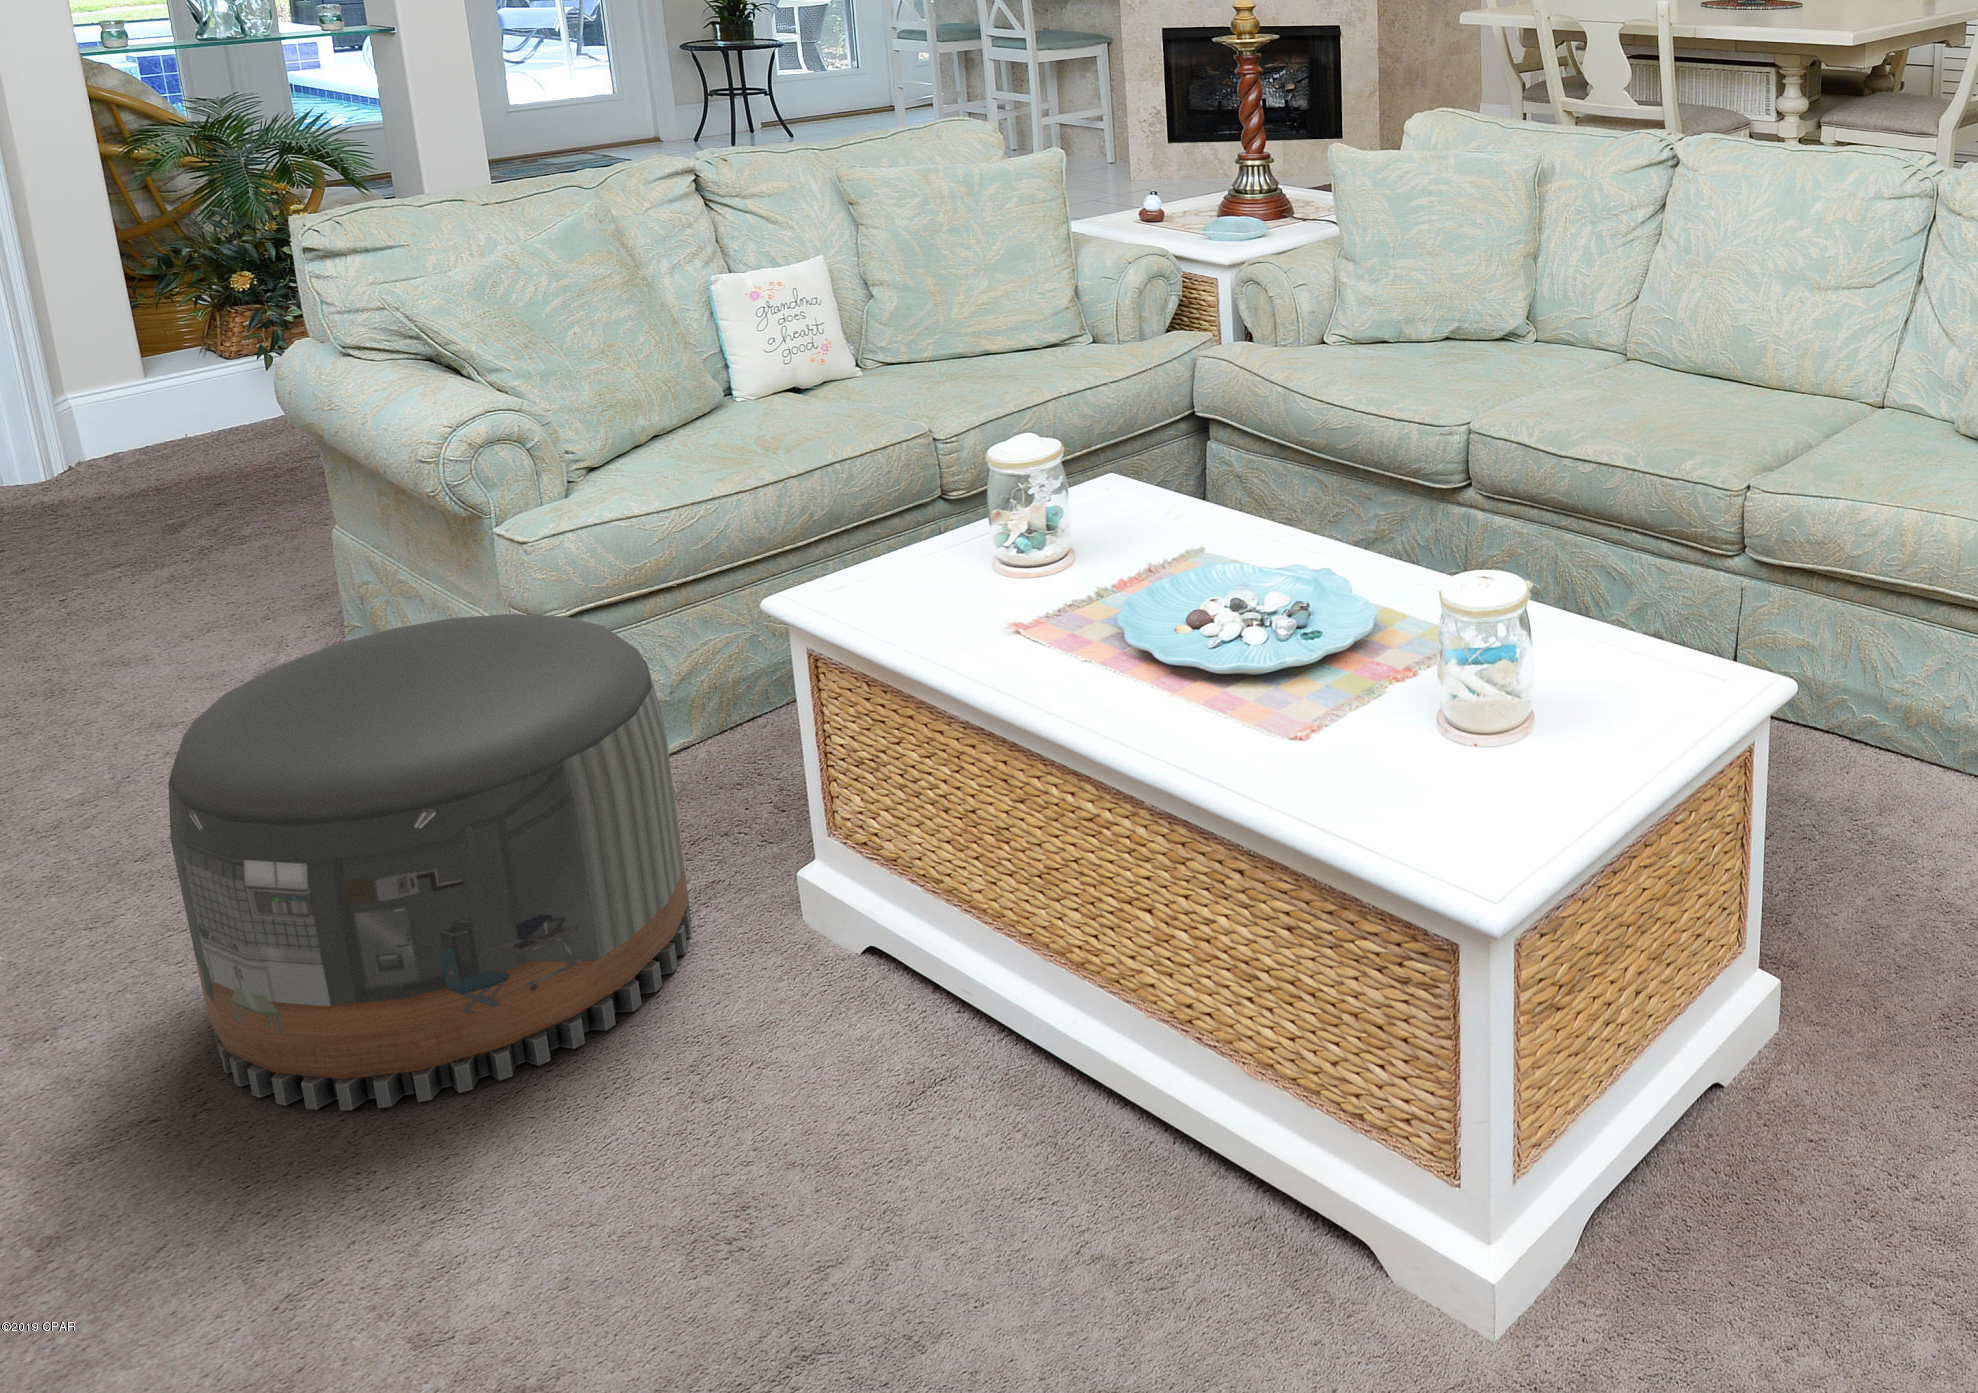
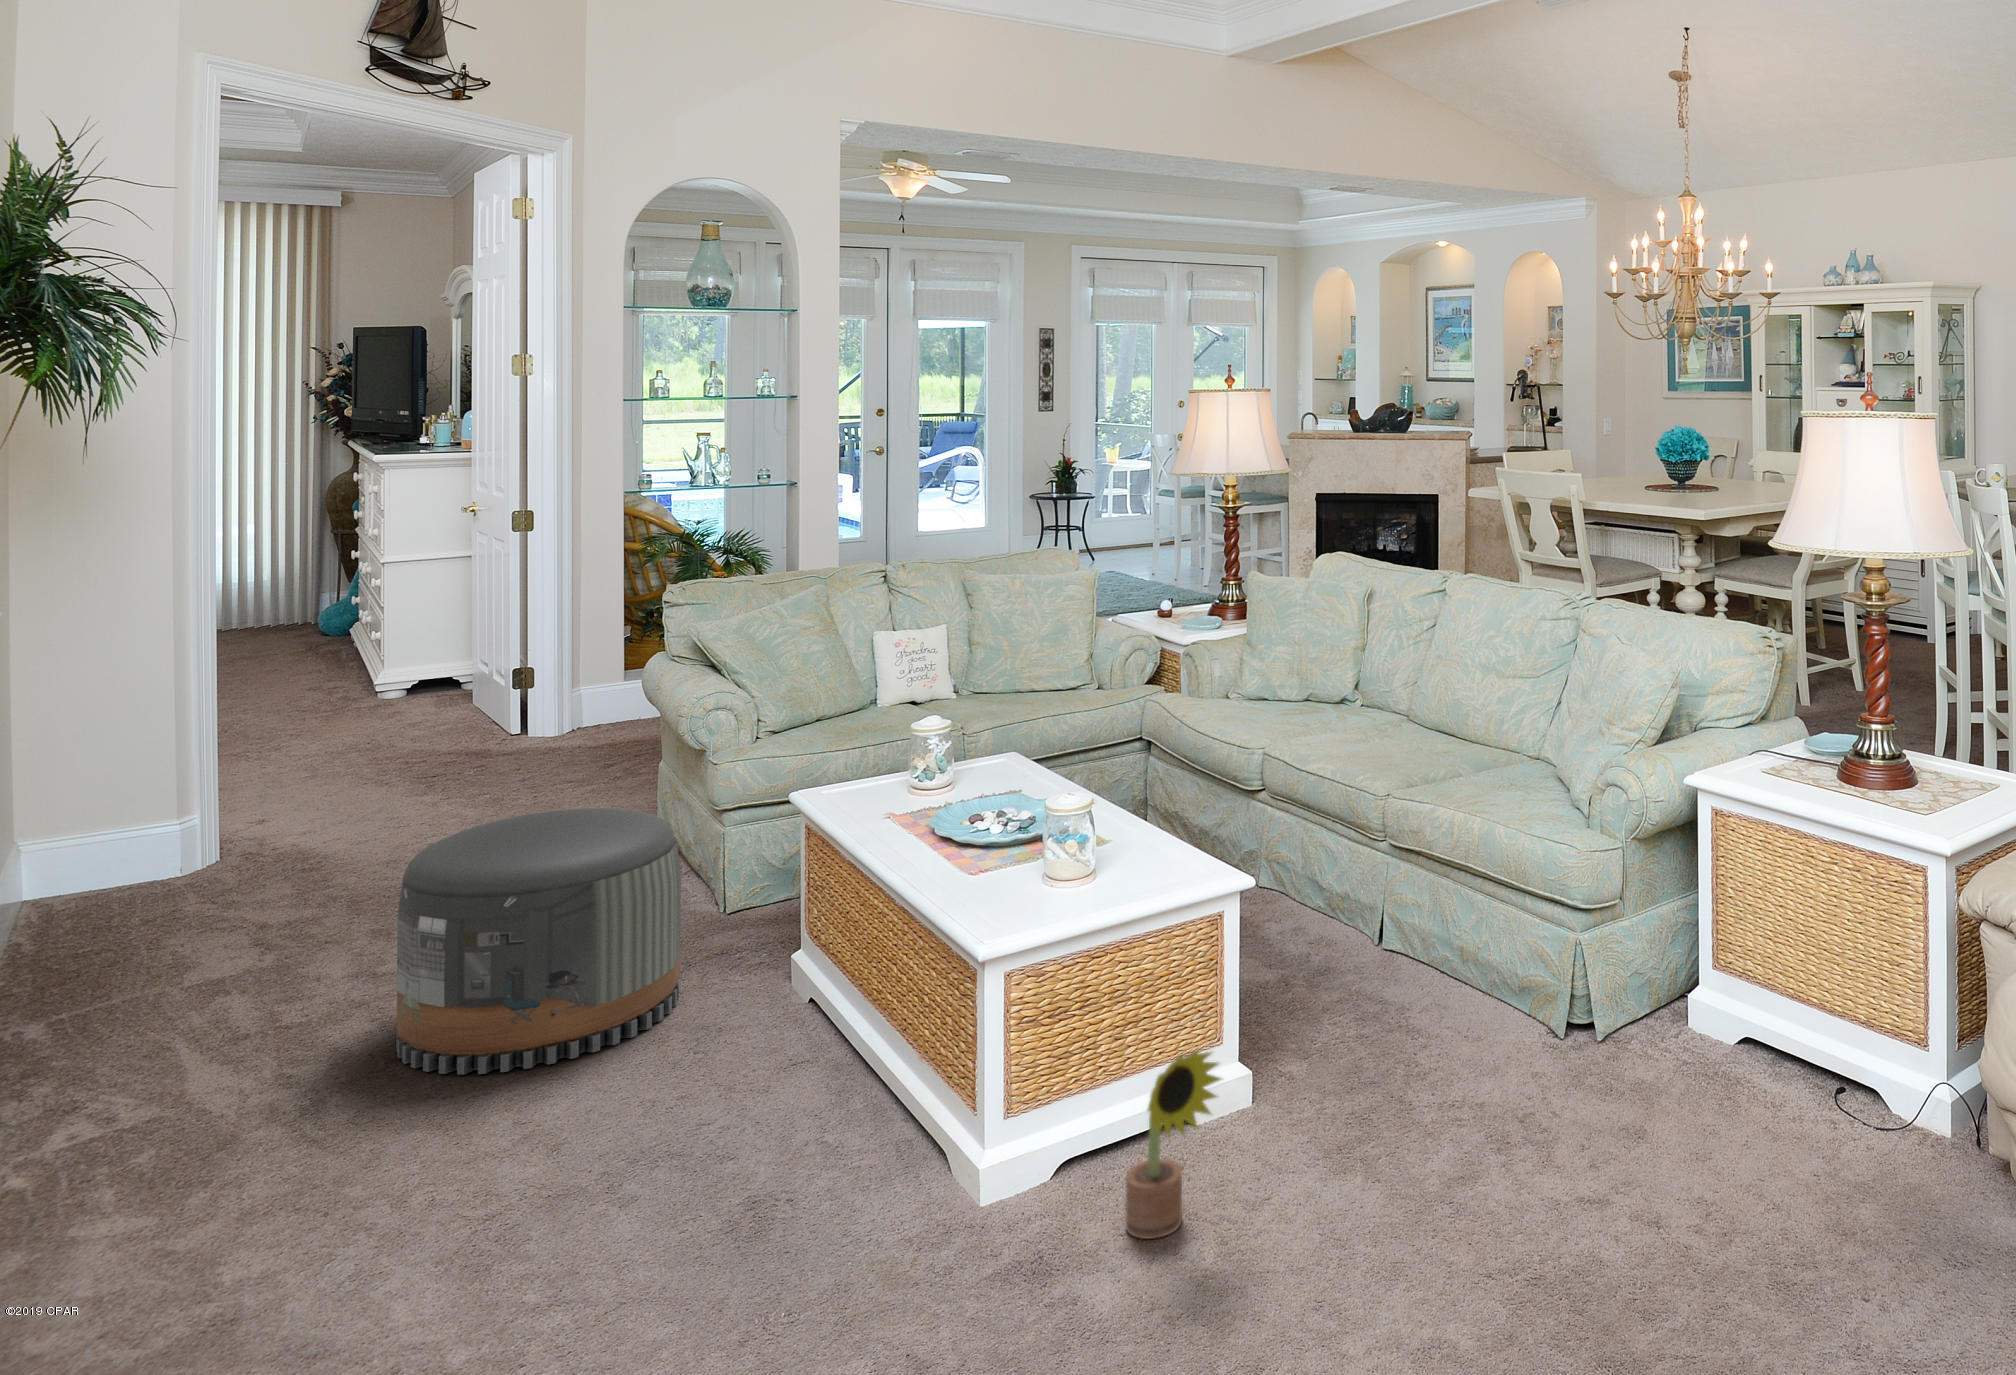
decorative plant: none [1776,982,1941,1276] -> present [1126,1051,1221,1239]

